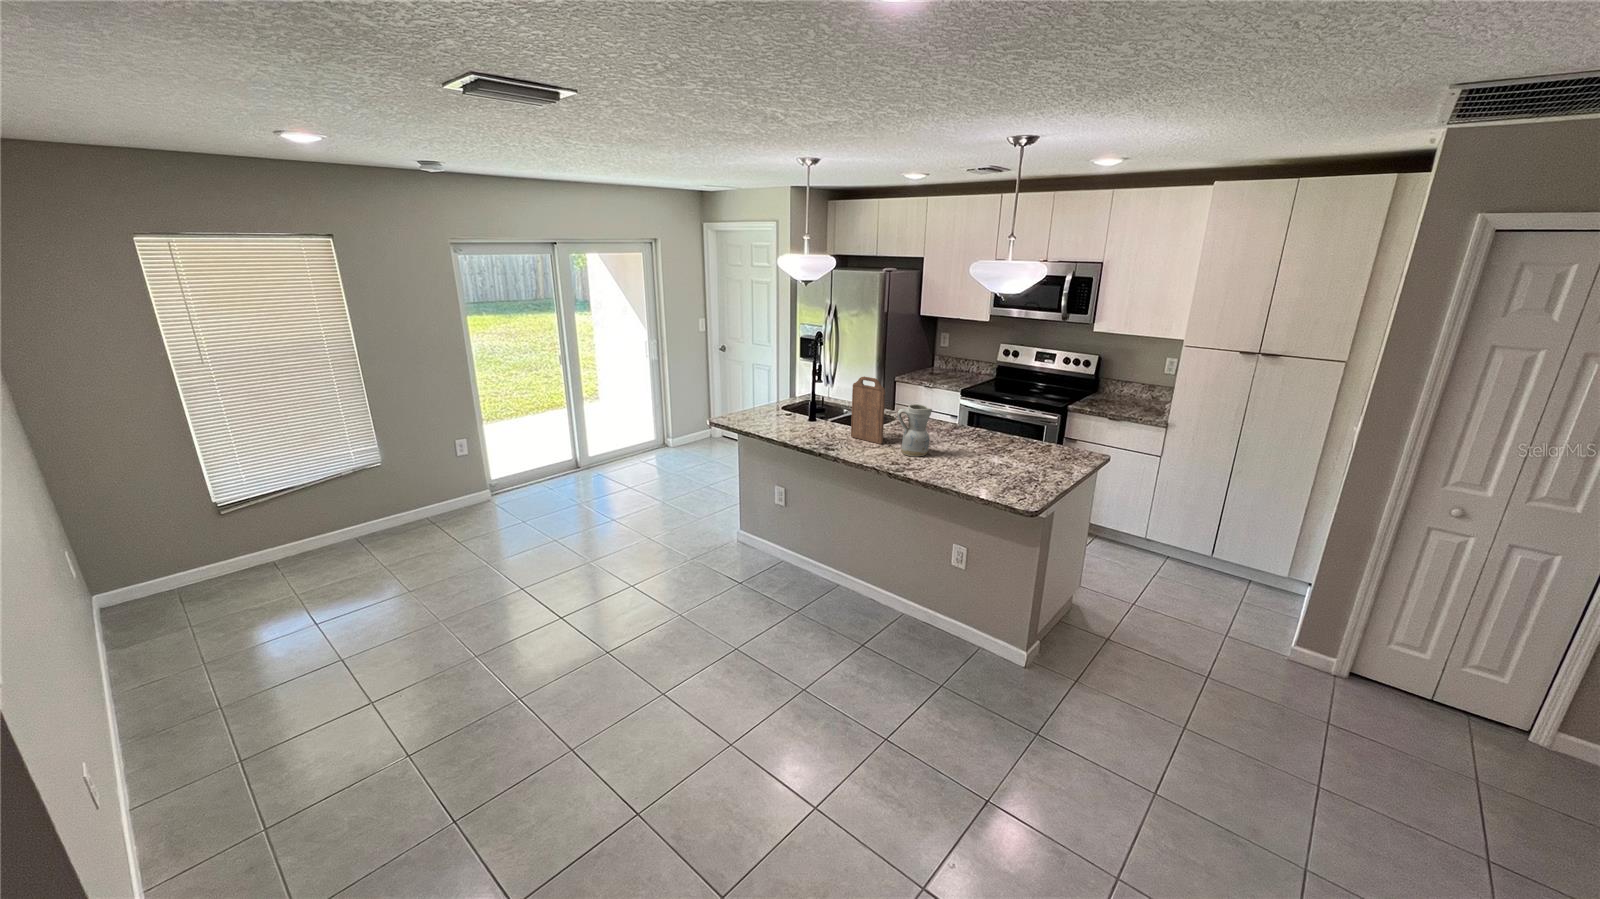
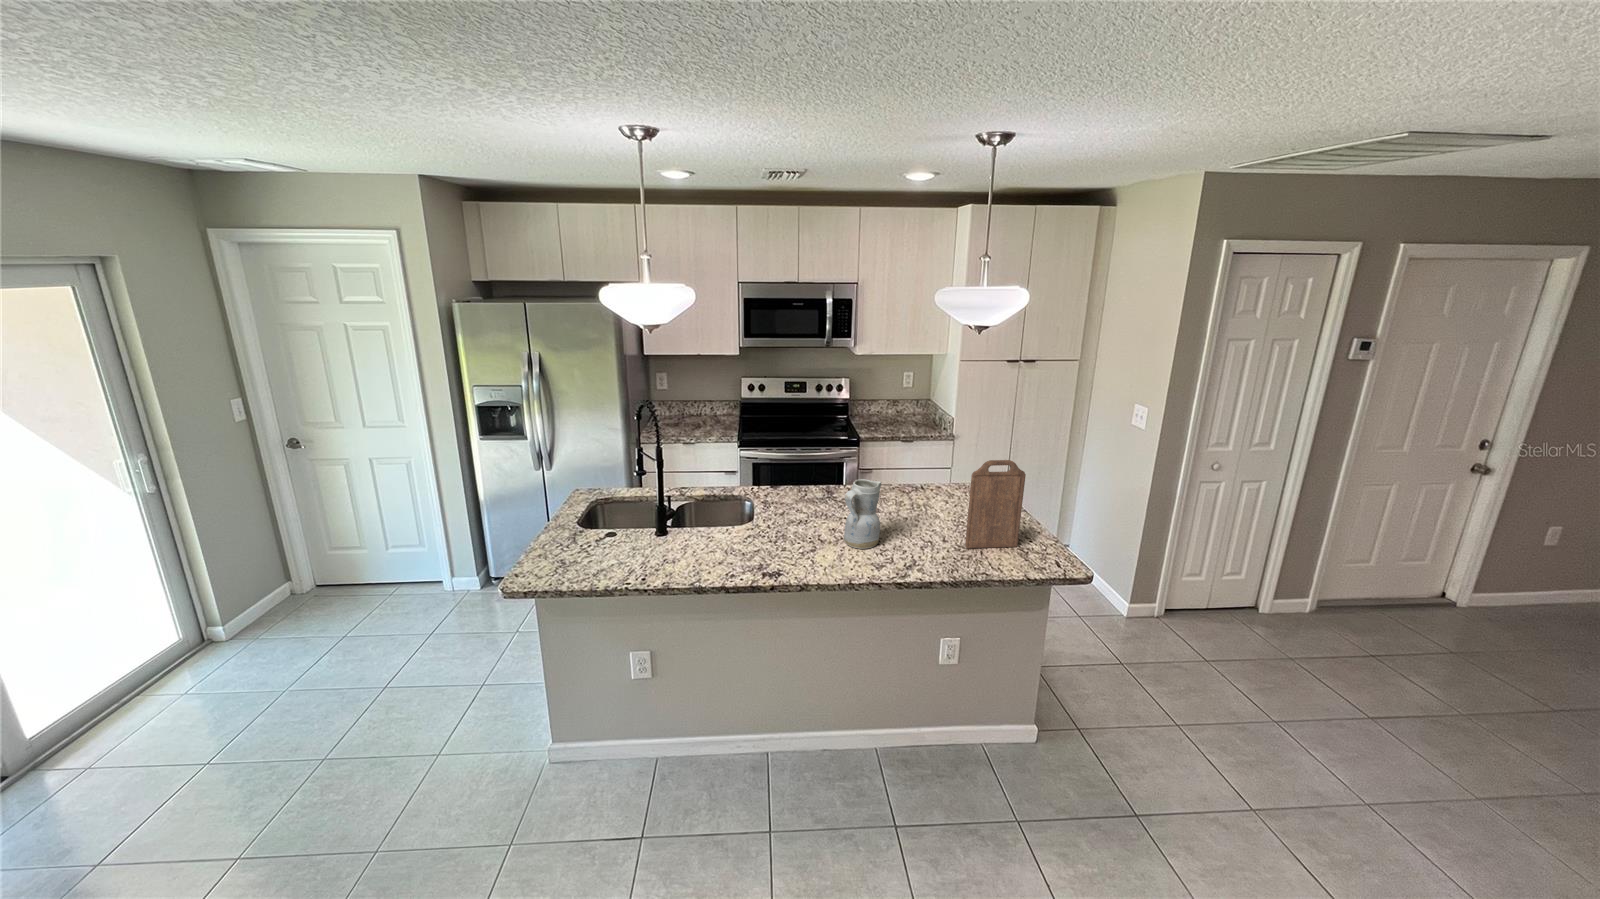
cutting board: present [851,376,885,444] -> present [965,460,1026,548]

